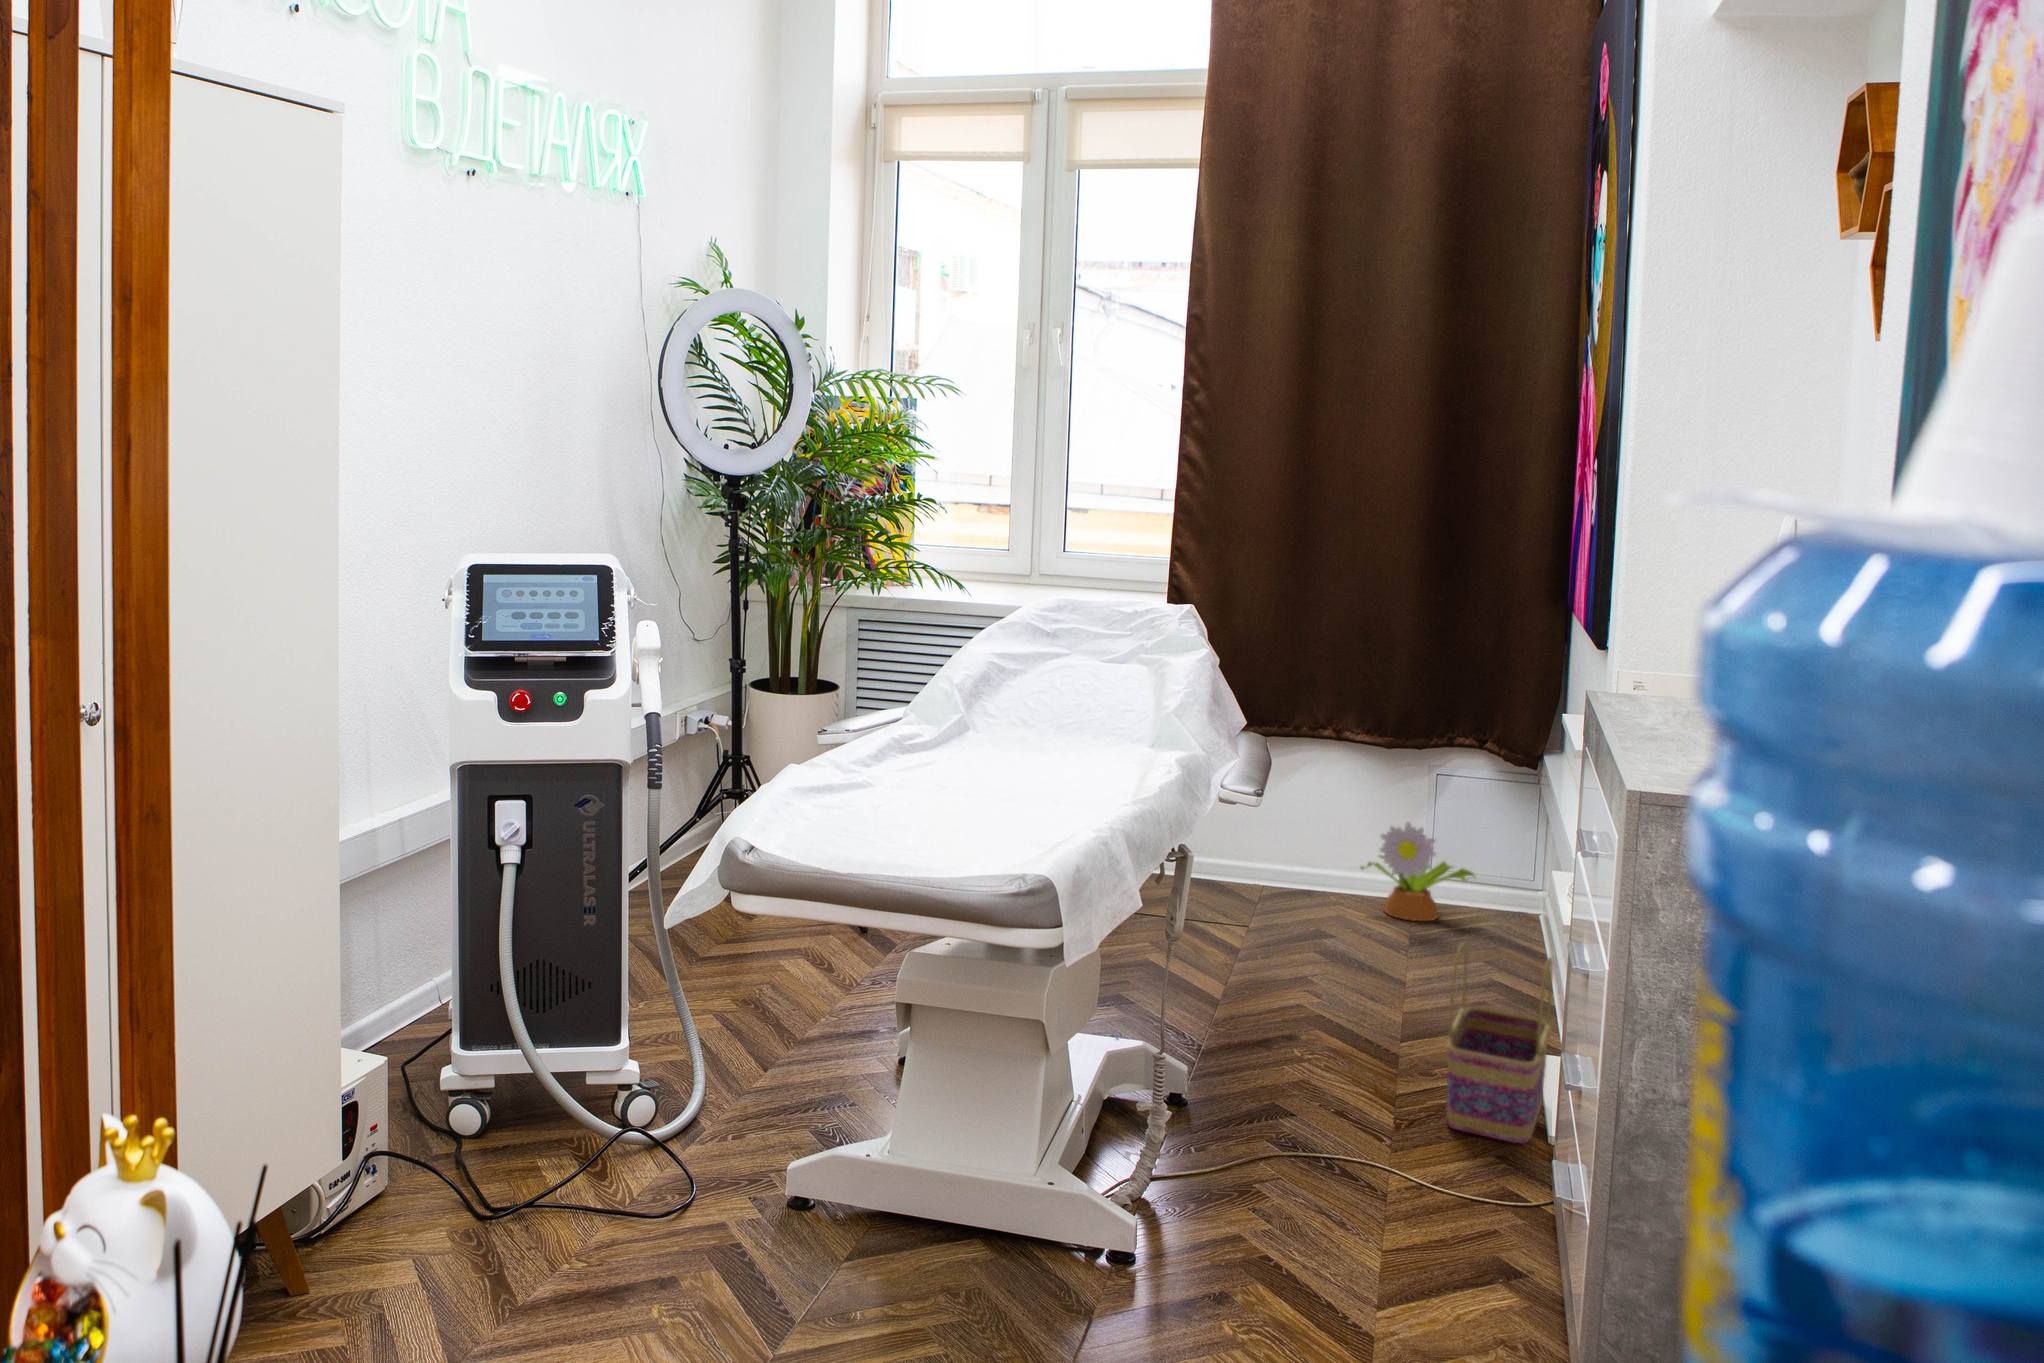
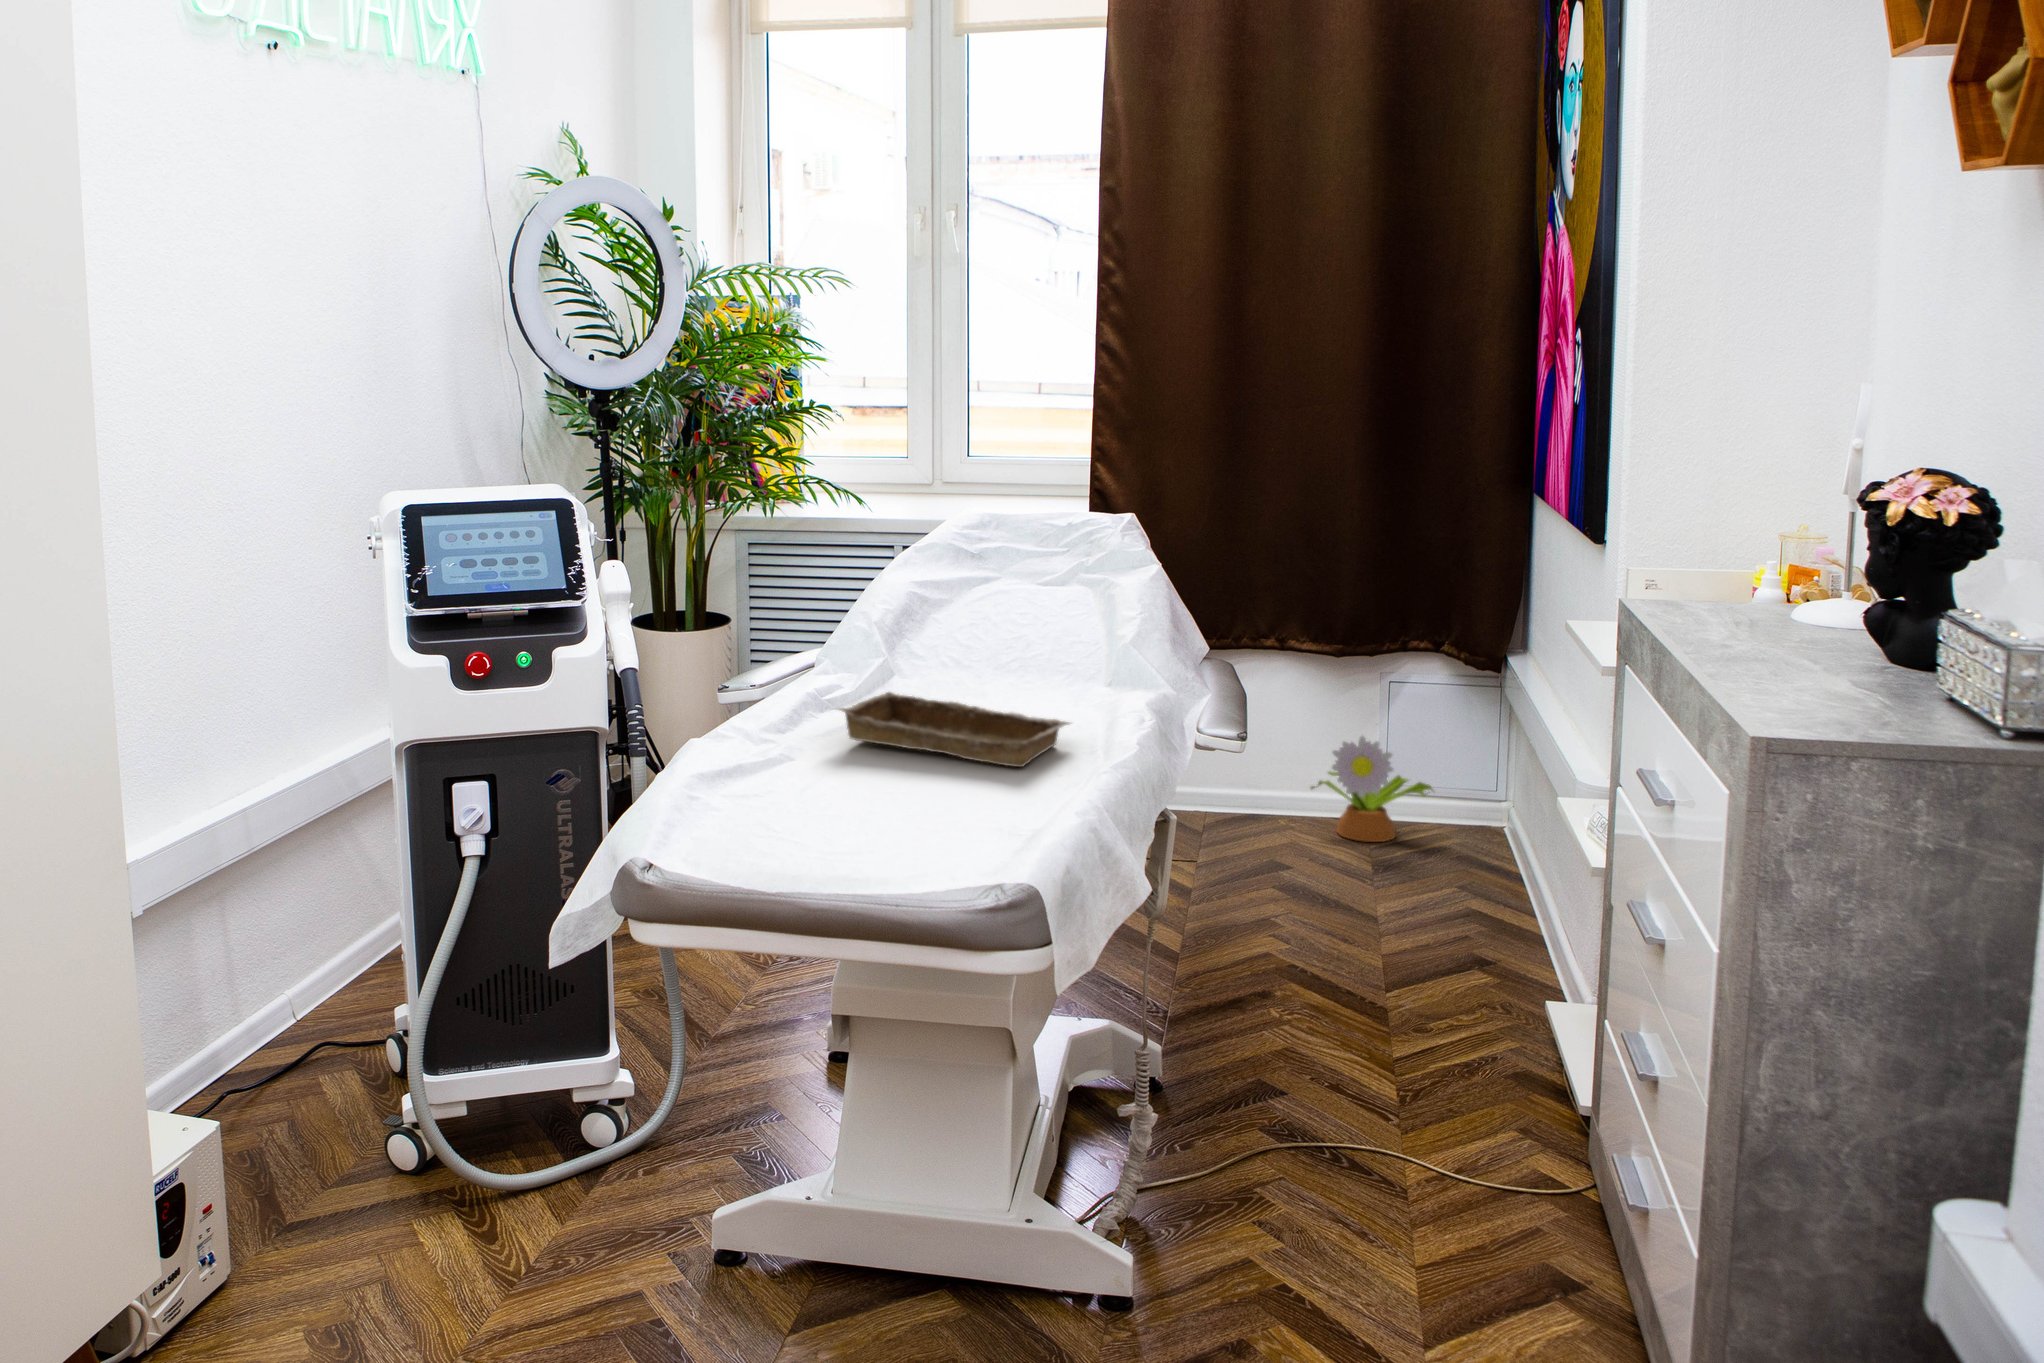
tray: none [912,740,1114,804] -> present [839,692,1070,767]
basket: present [1447,943,1553,1143] -> none [1452,885,1563,1110]

